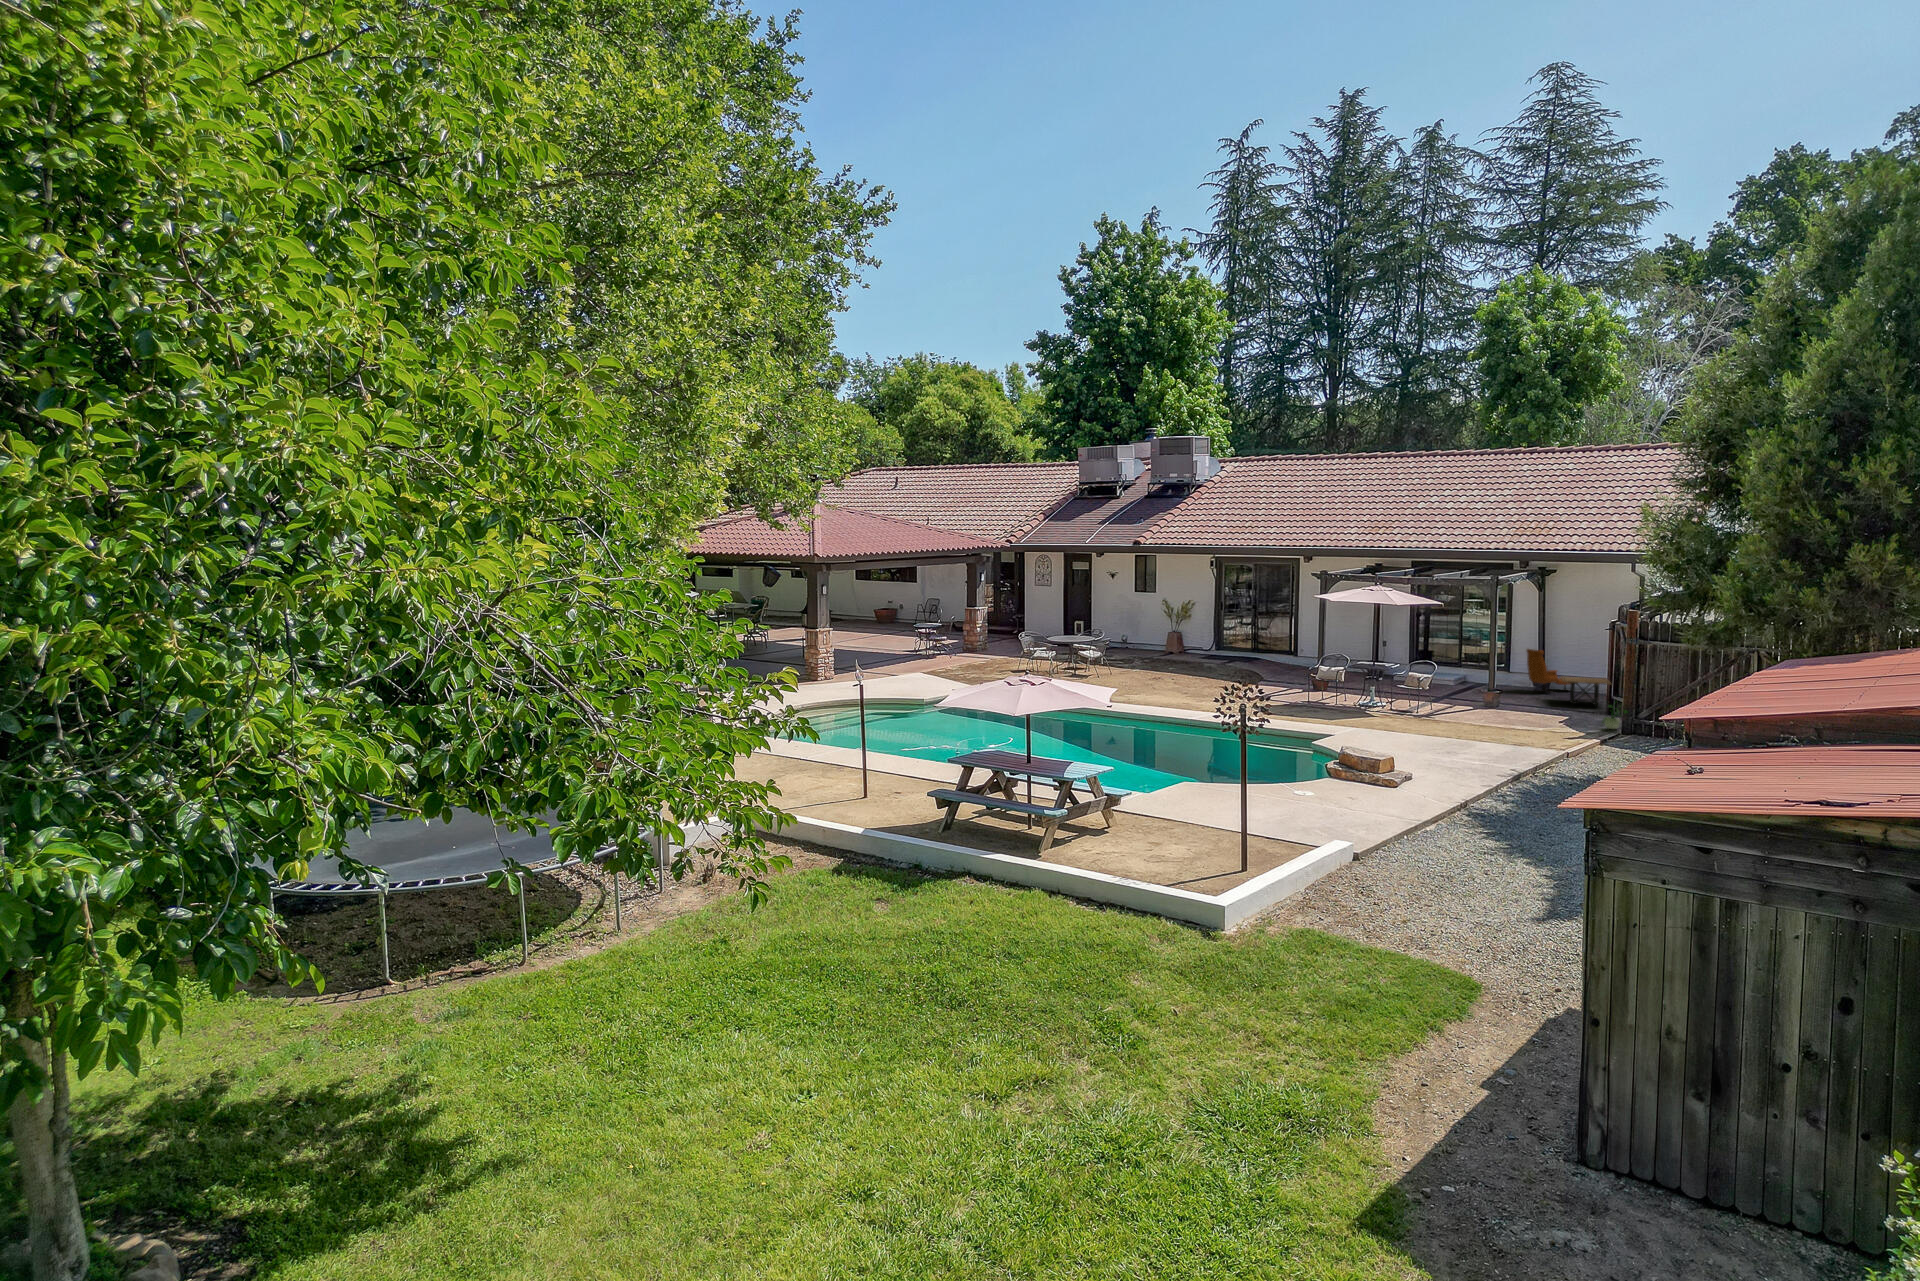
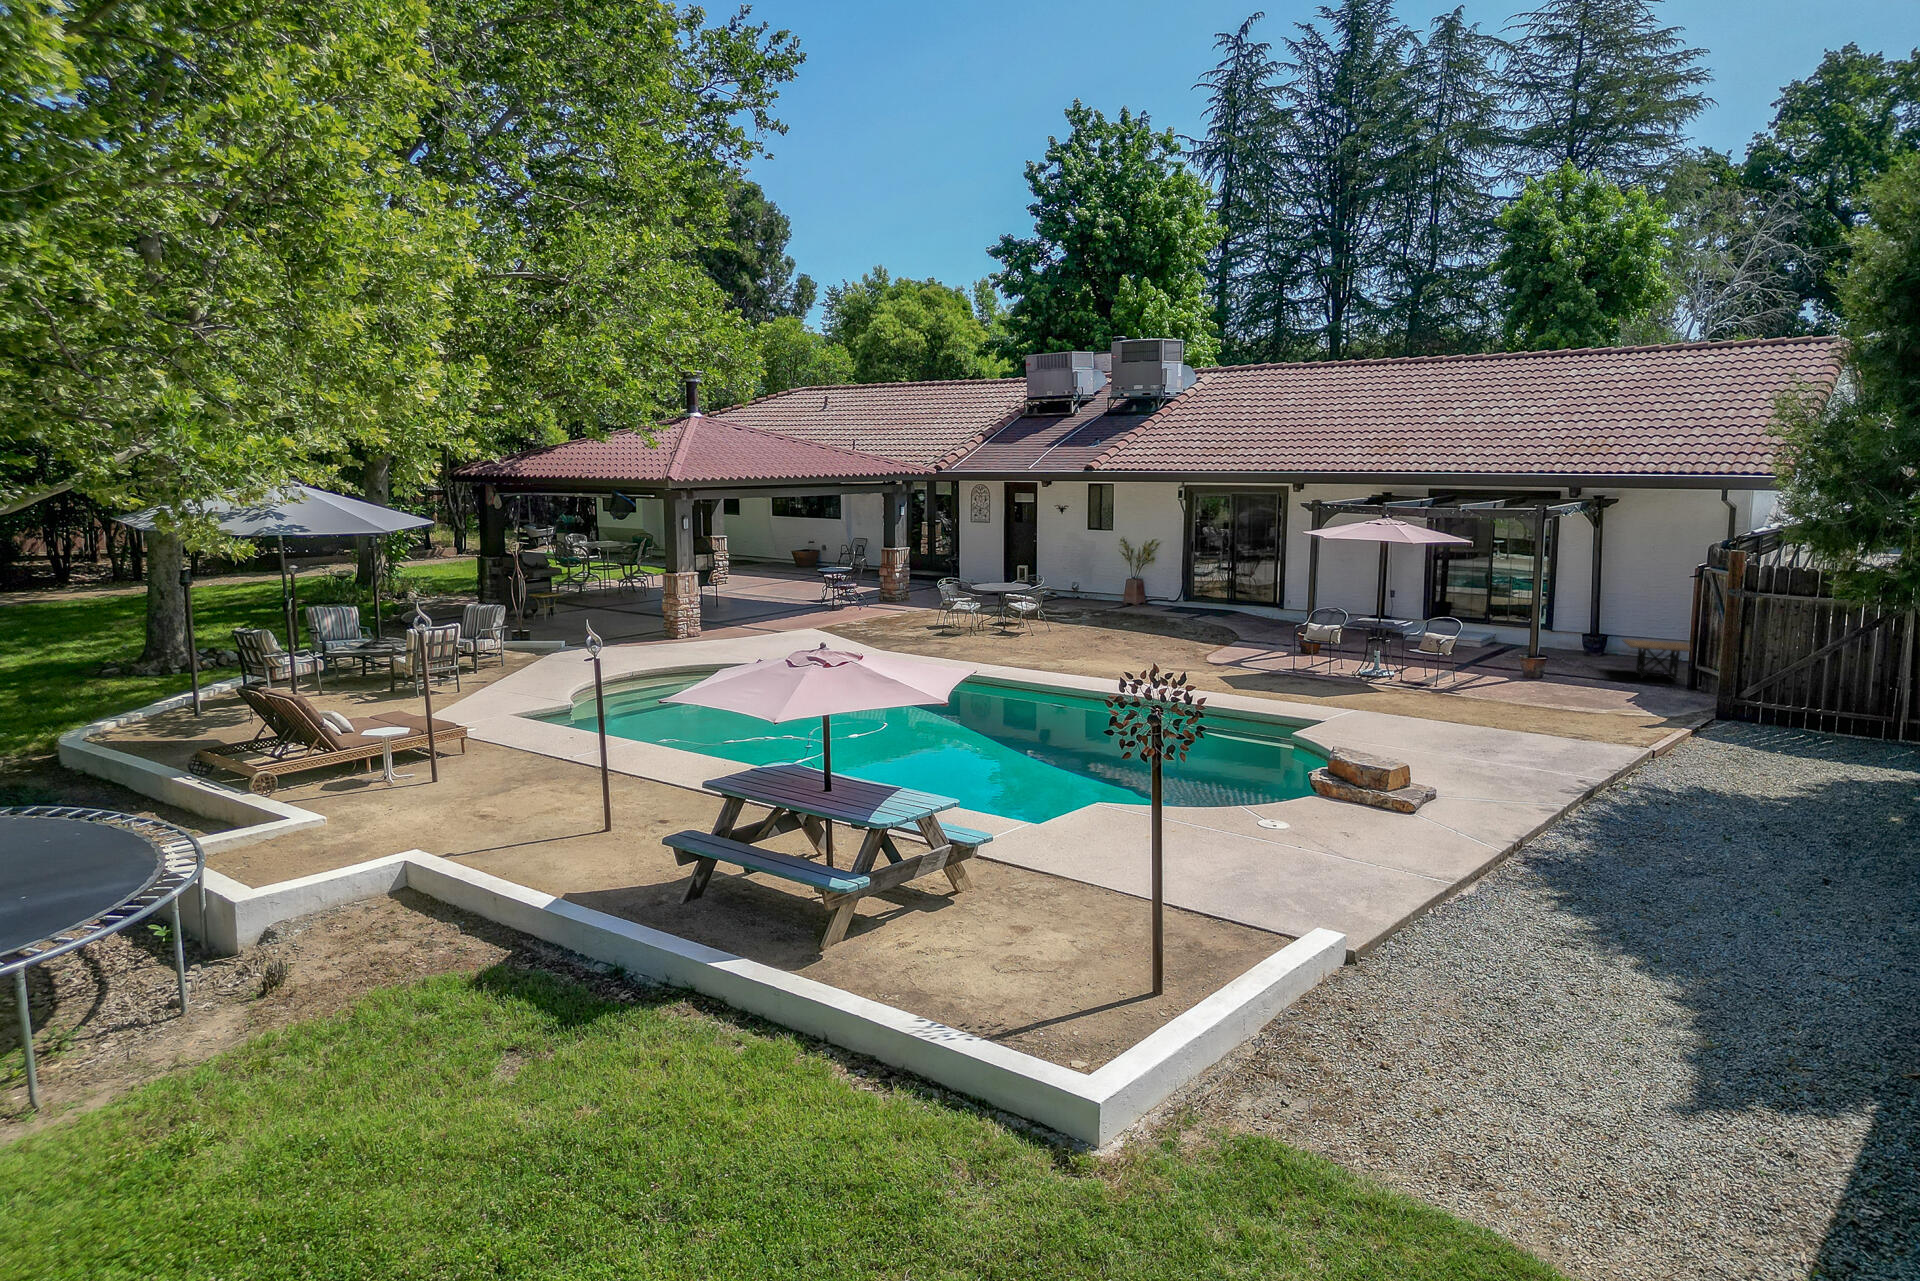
lounge chair: present [1527,649,1571,693] -> none [1577,602,1641,663]
potted plant: present [1602,702,1627,729] -> none [1694,669,1738,717]

